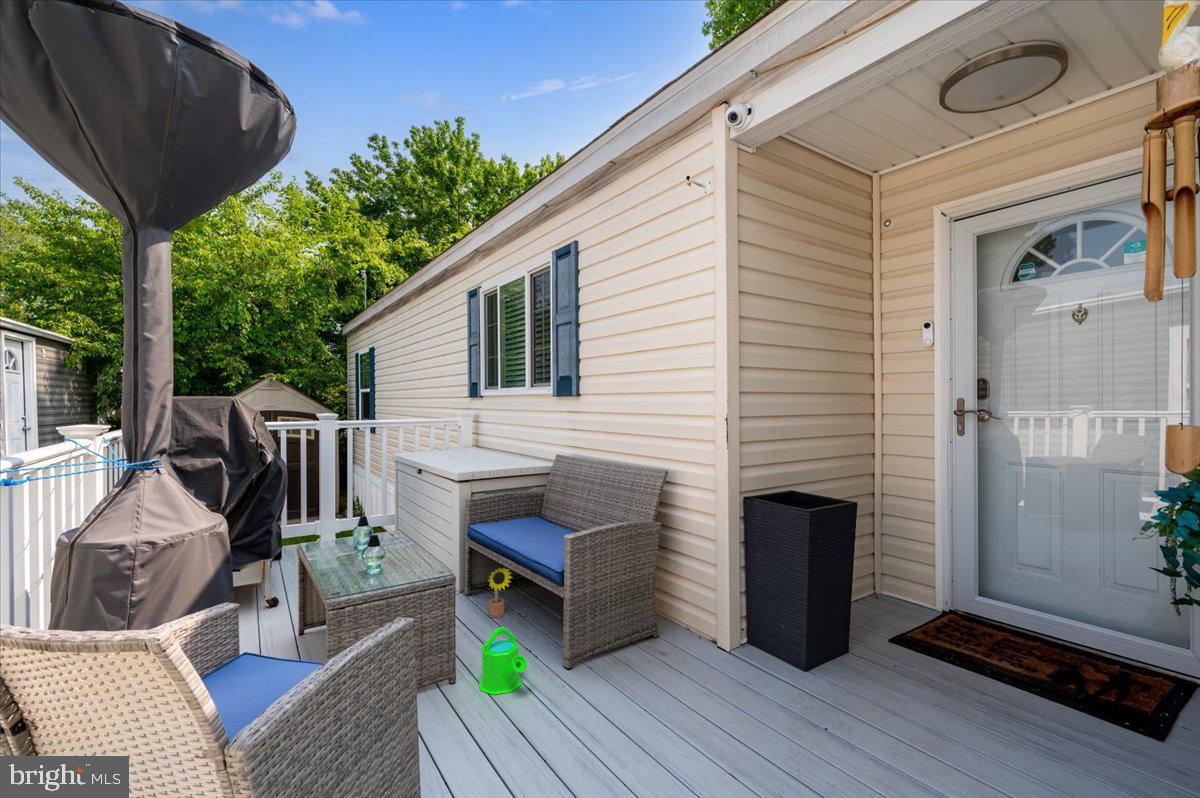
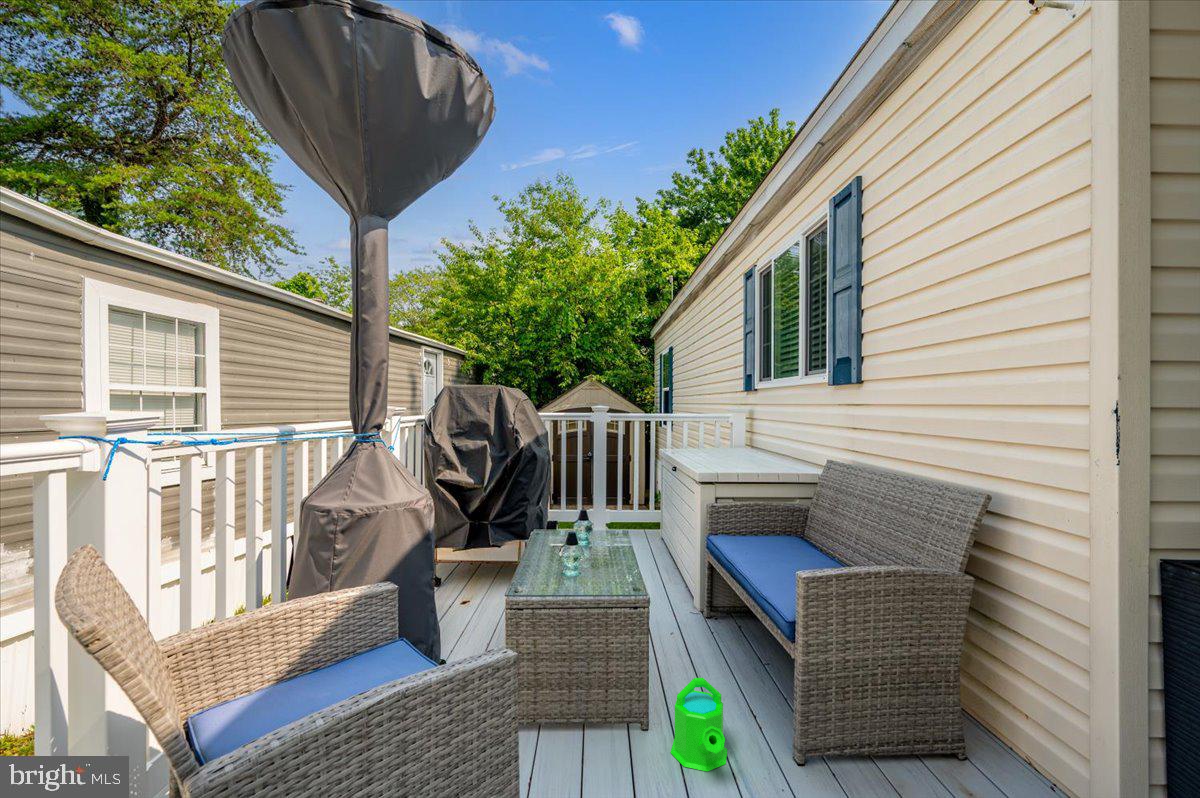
decorative plant: present [488,568,512,618] -> none [718,591,751,652]

